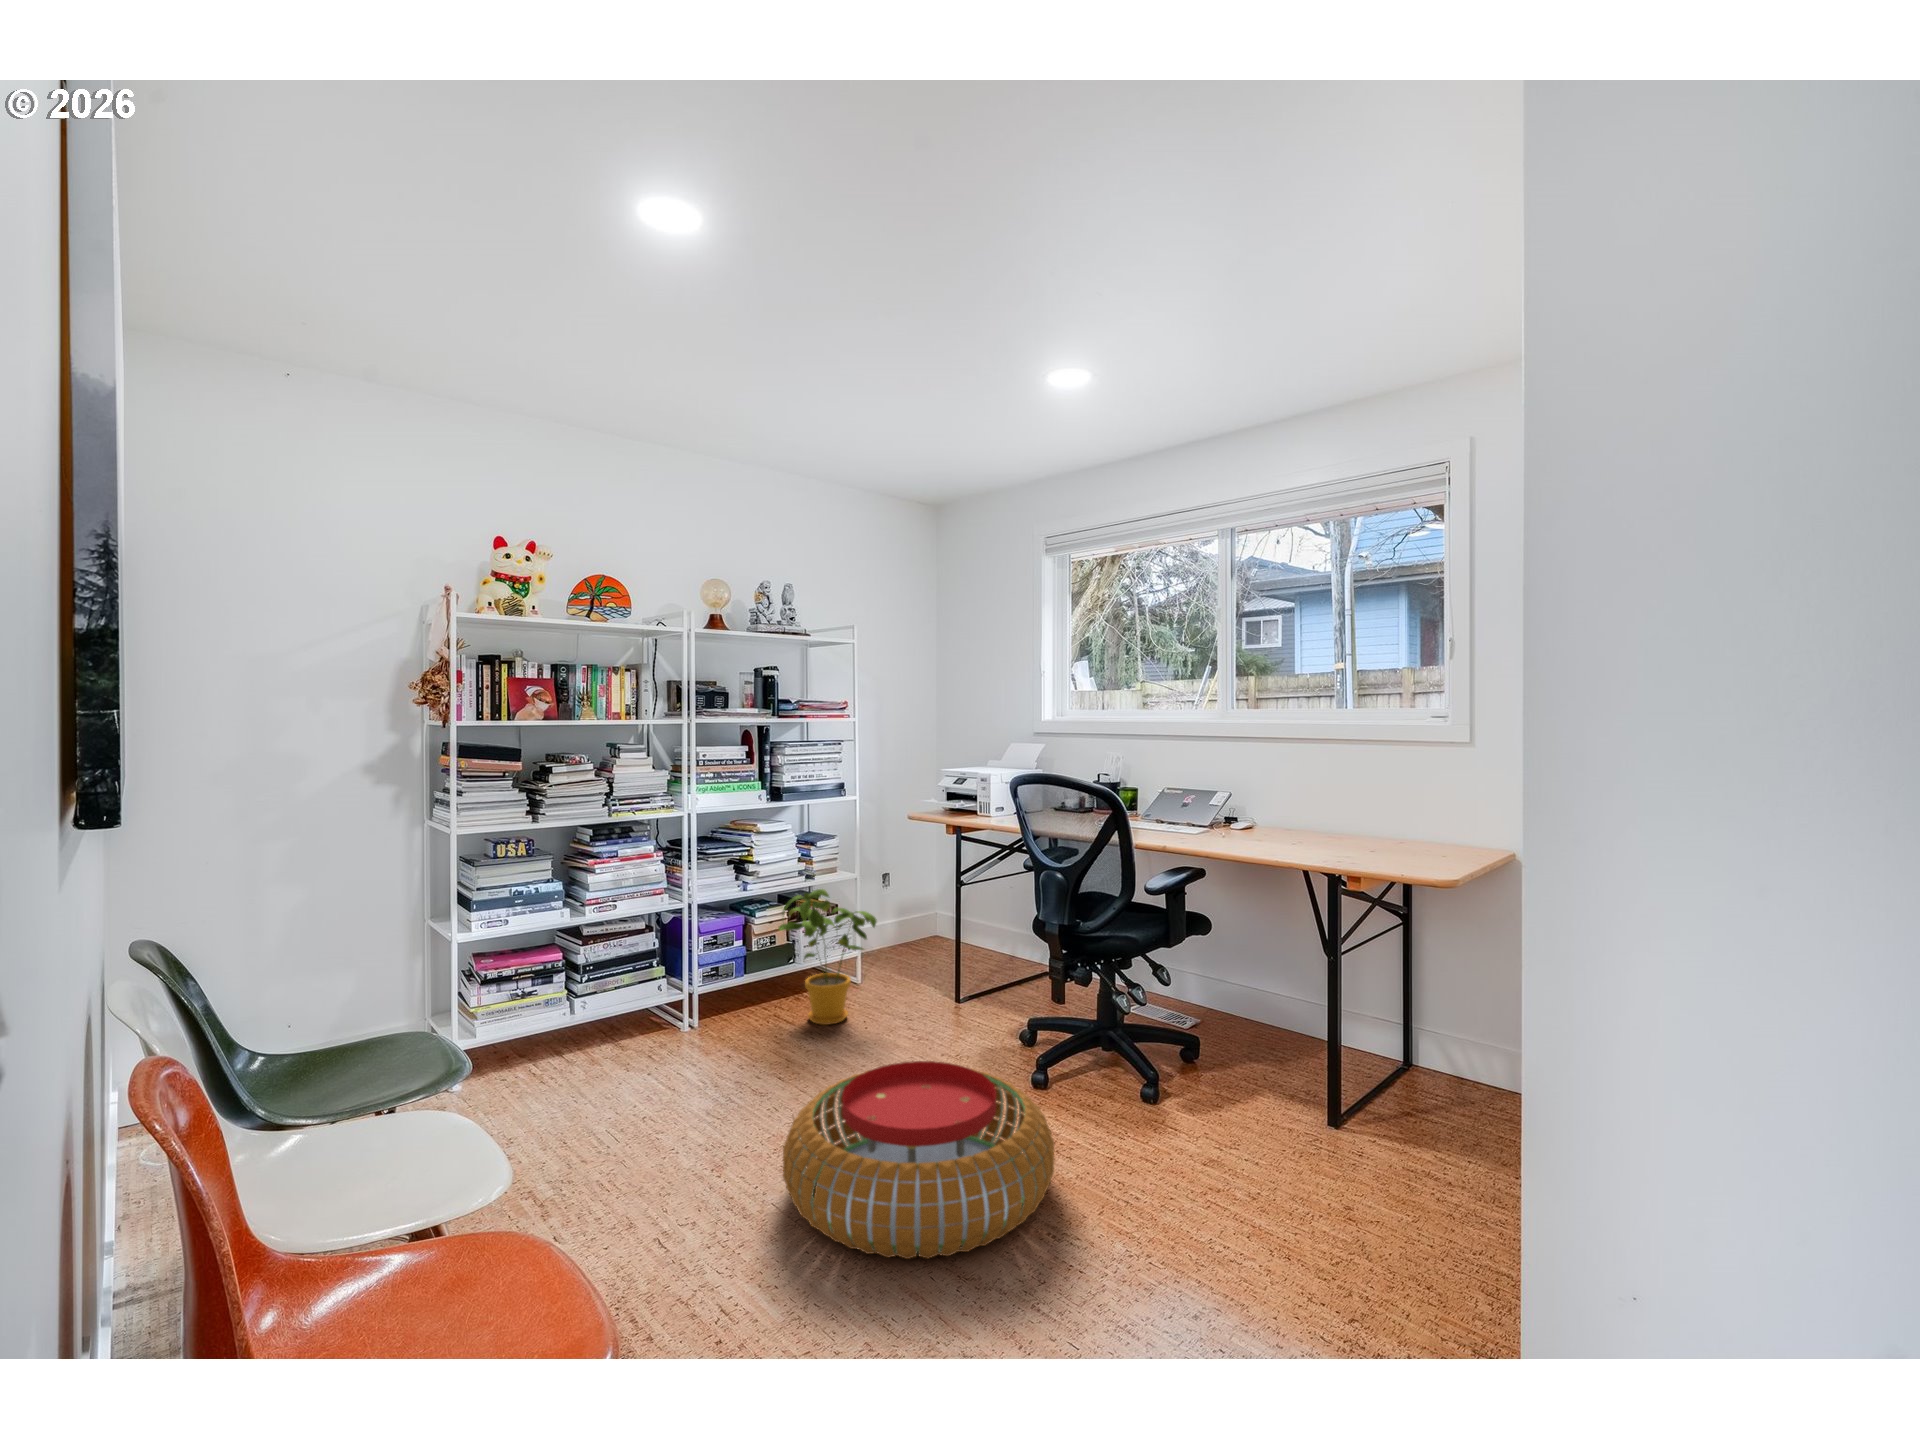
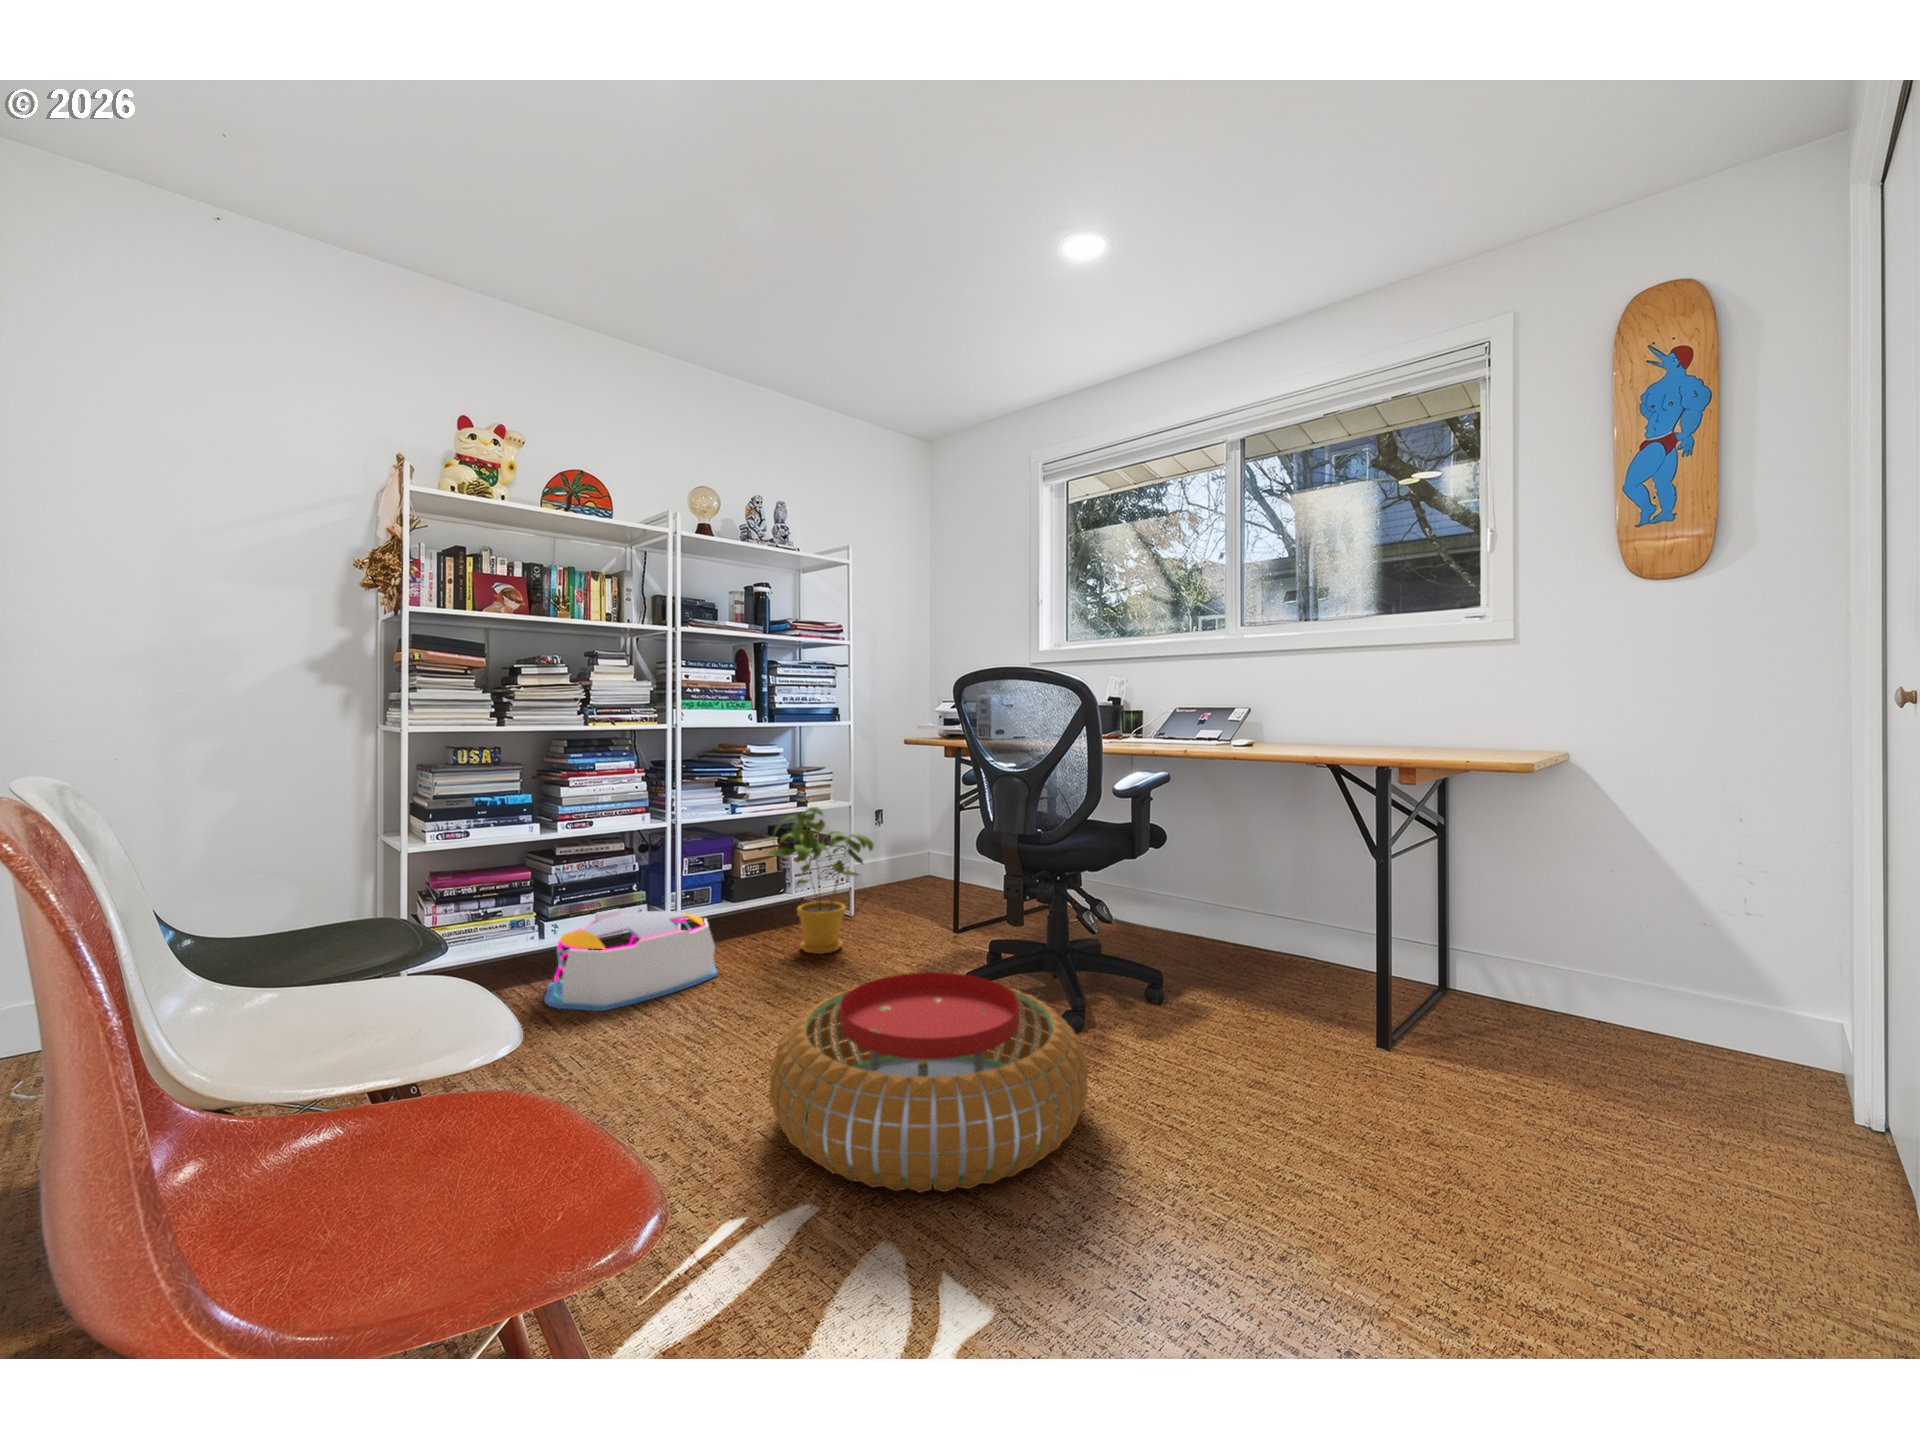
storage bin: none [577,985,732,1086] -> present [544,909,717,1011]

